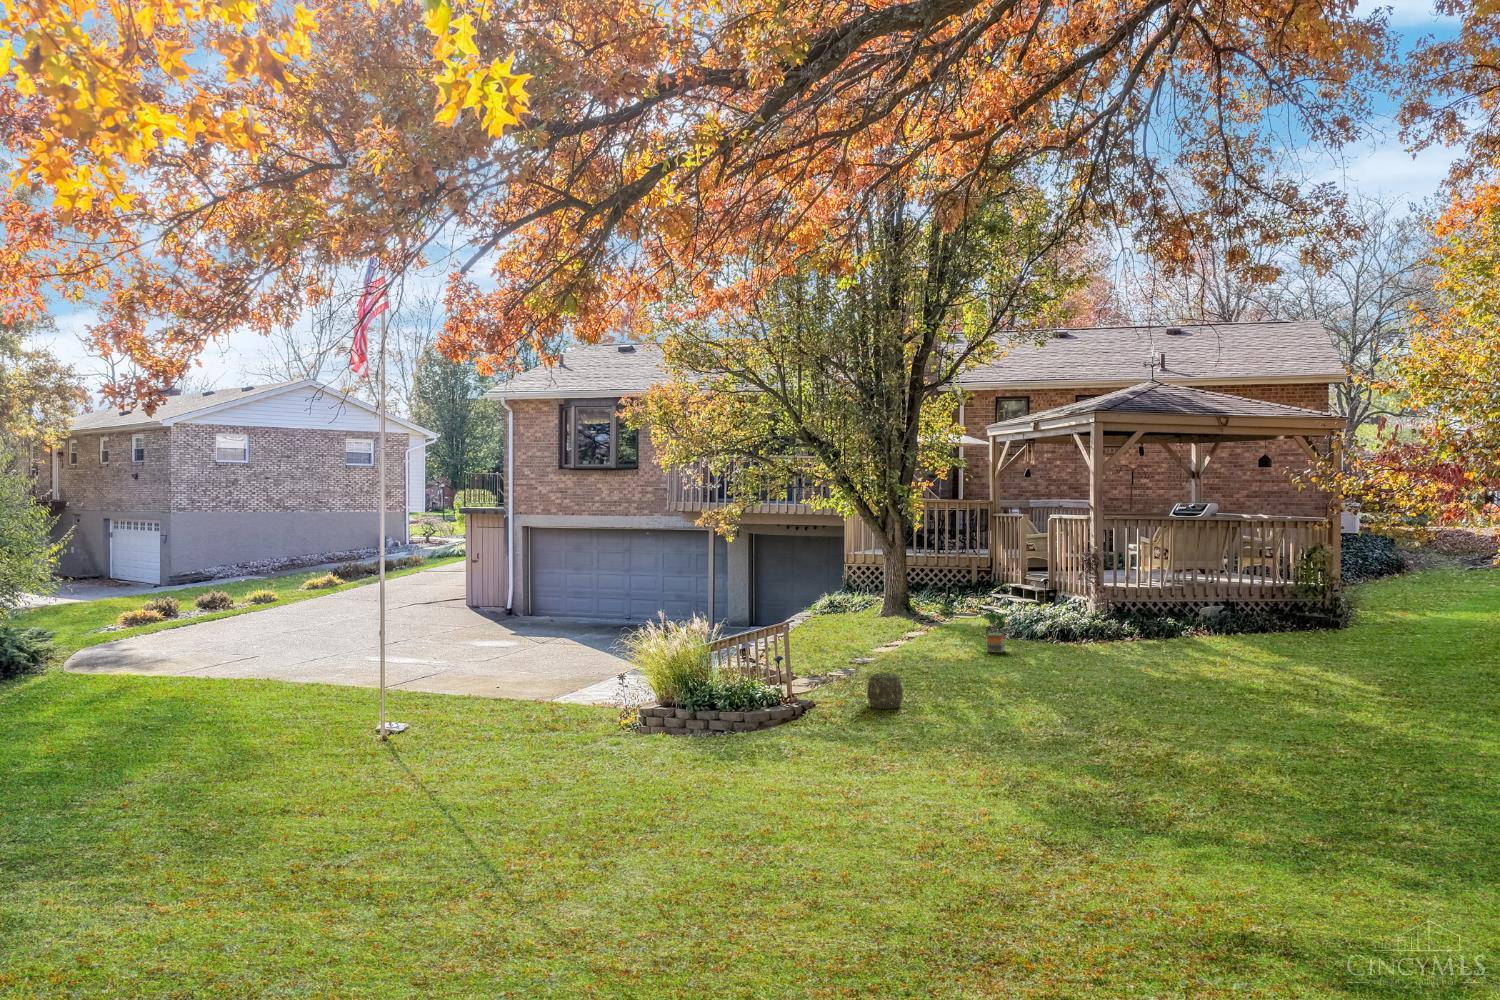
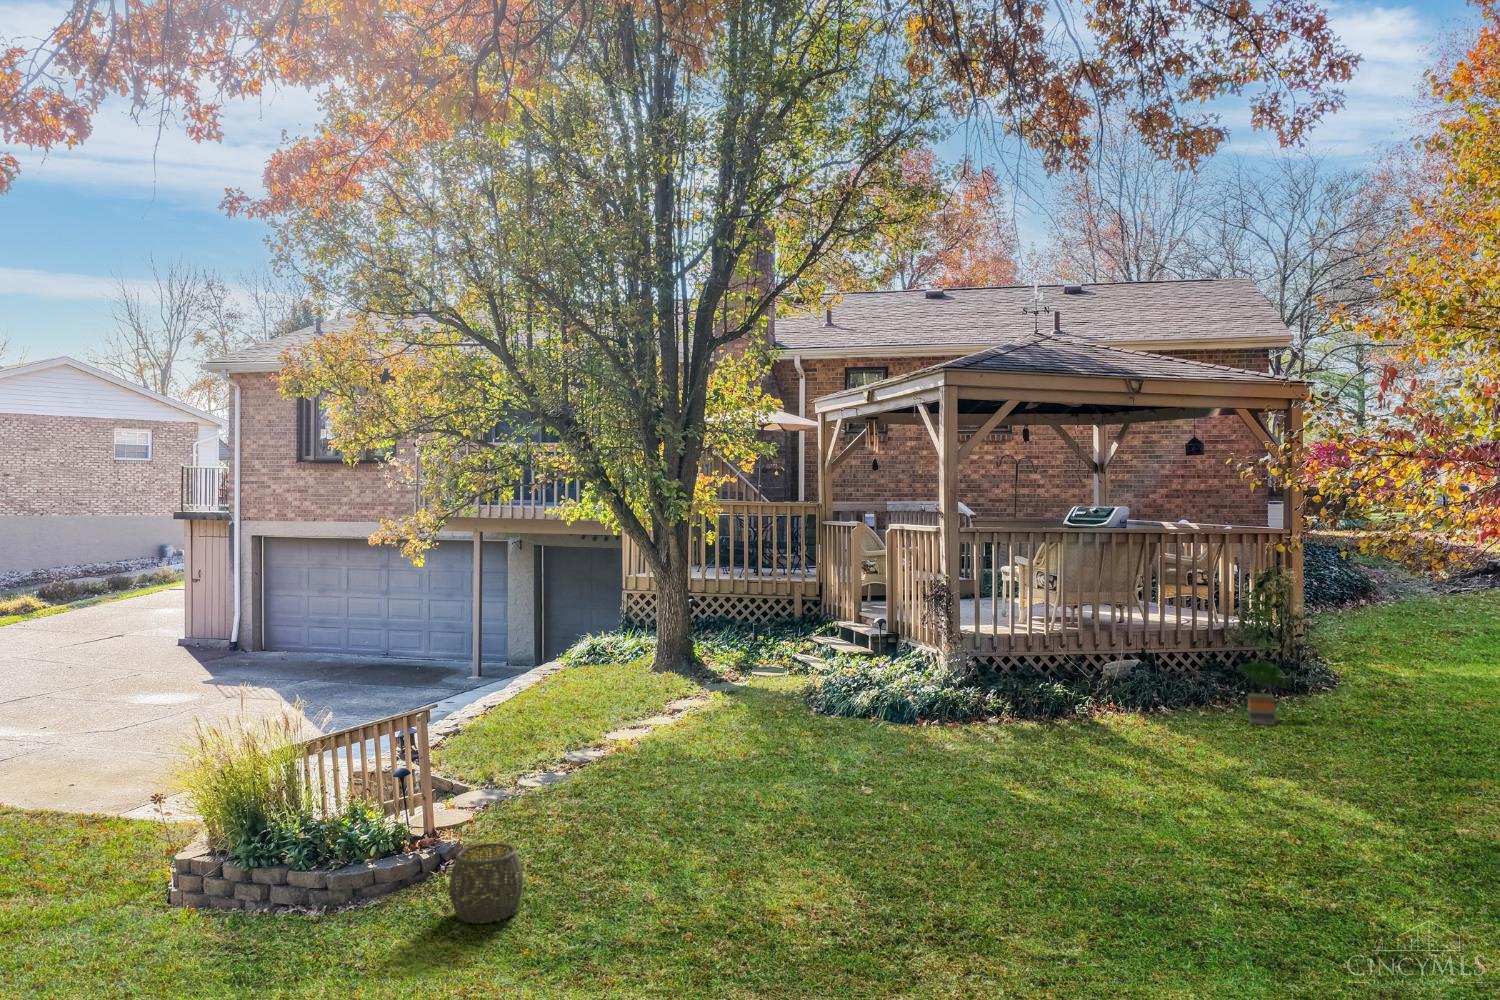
potted tree: present [984,613,1008,653] -> present [1240,662,1285,725]

